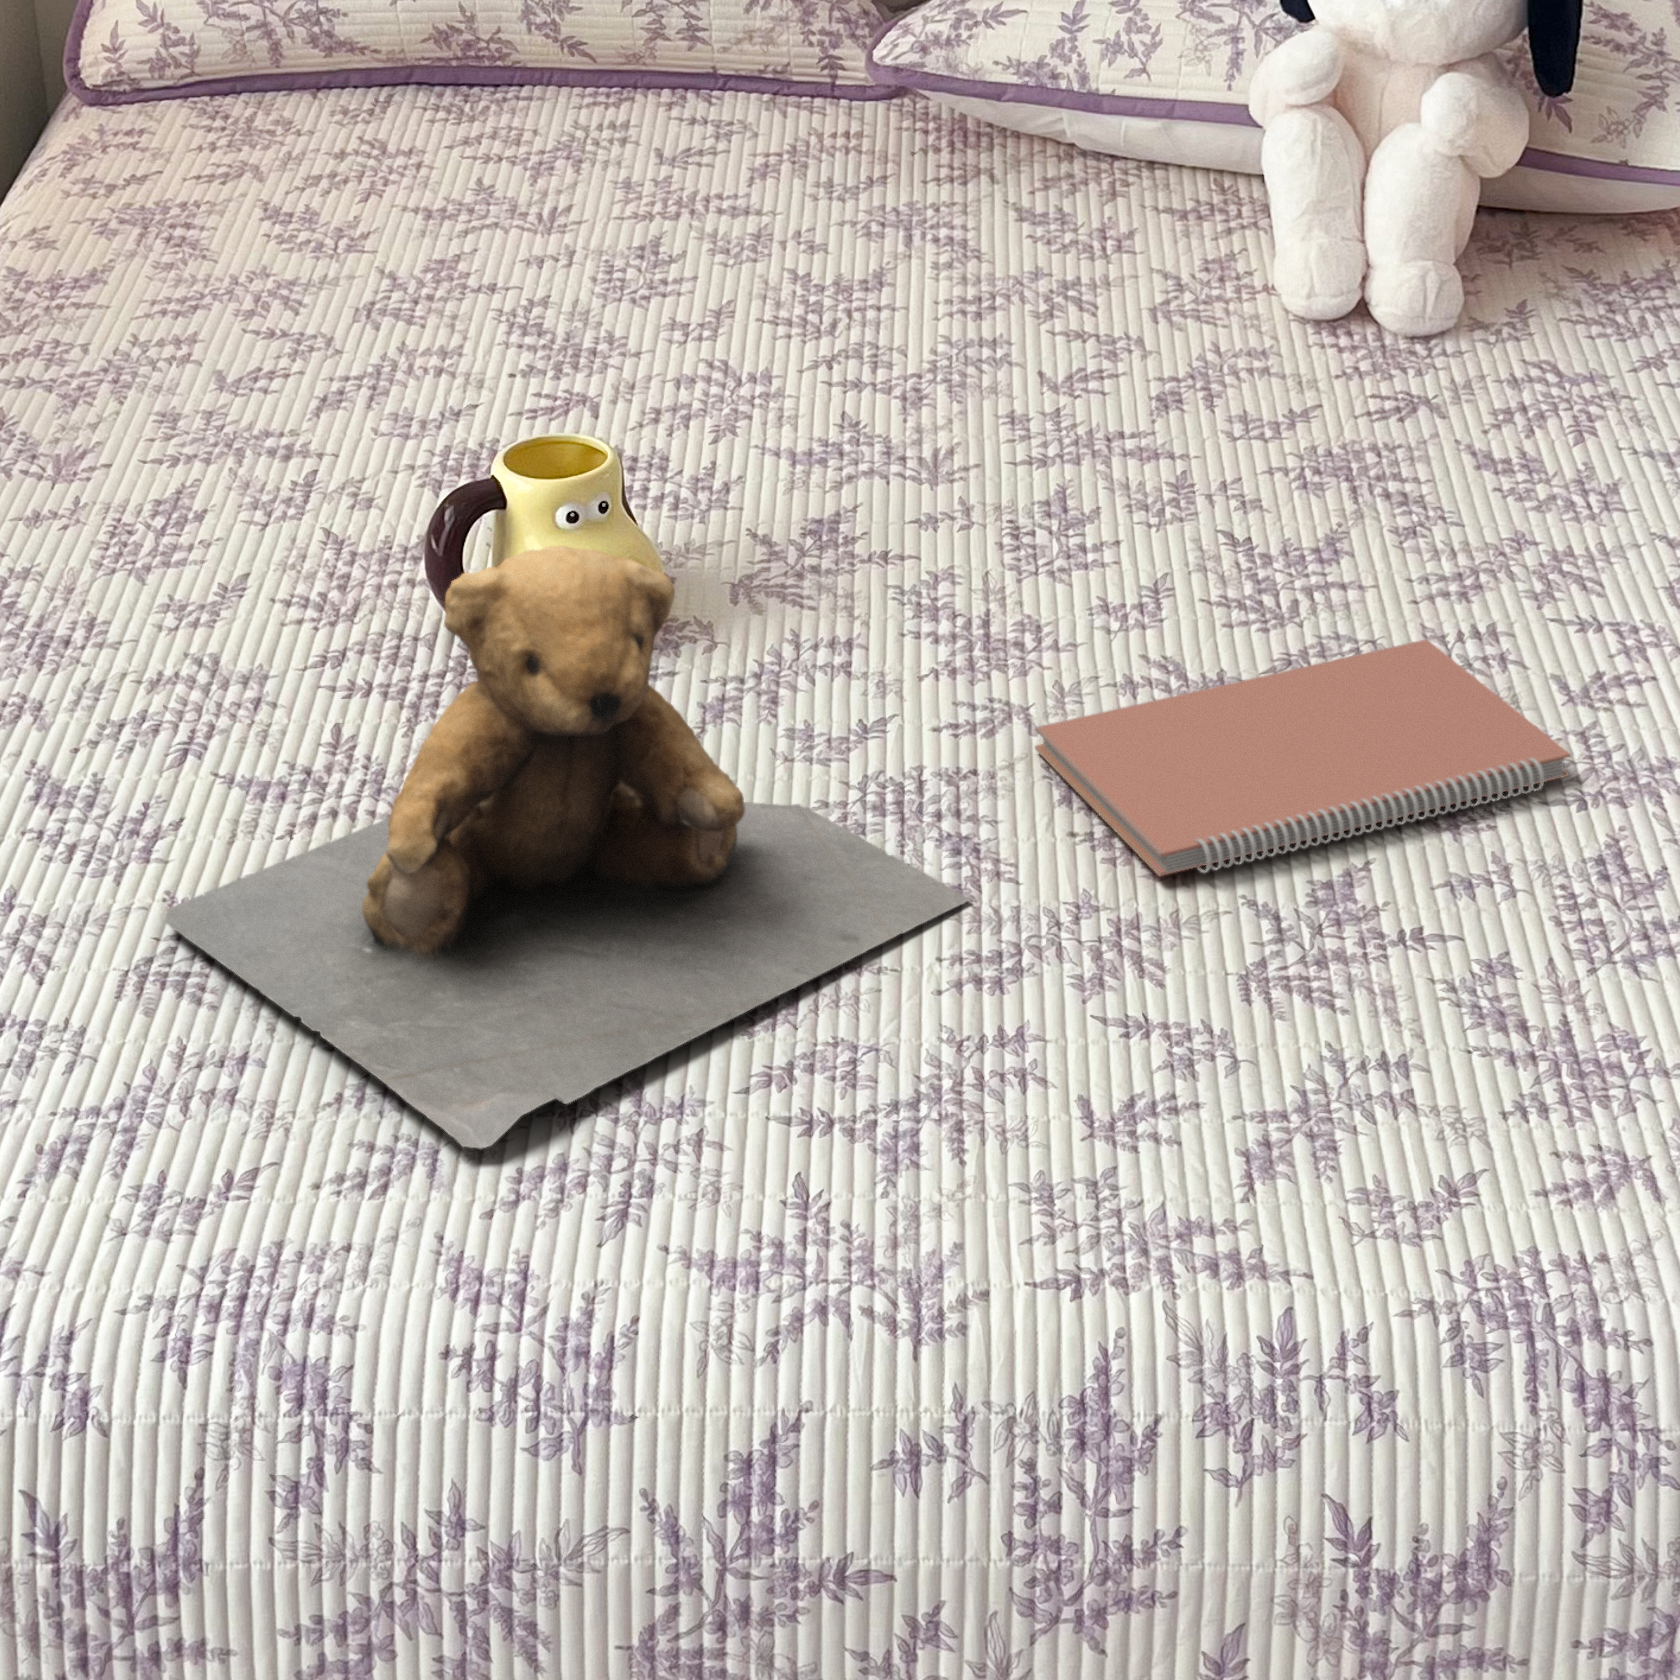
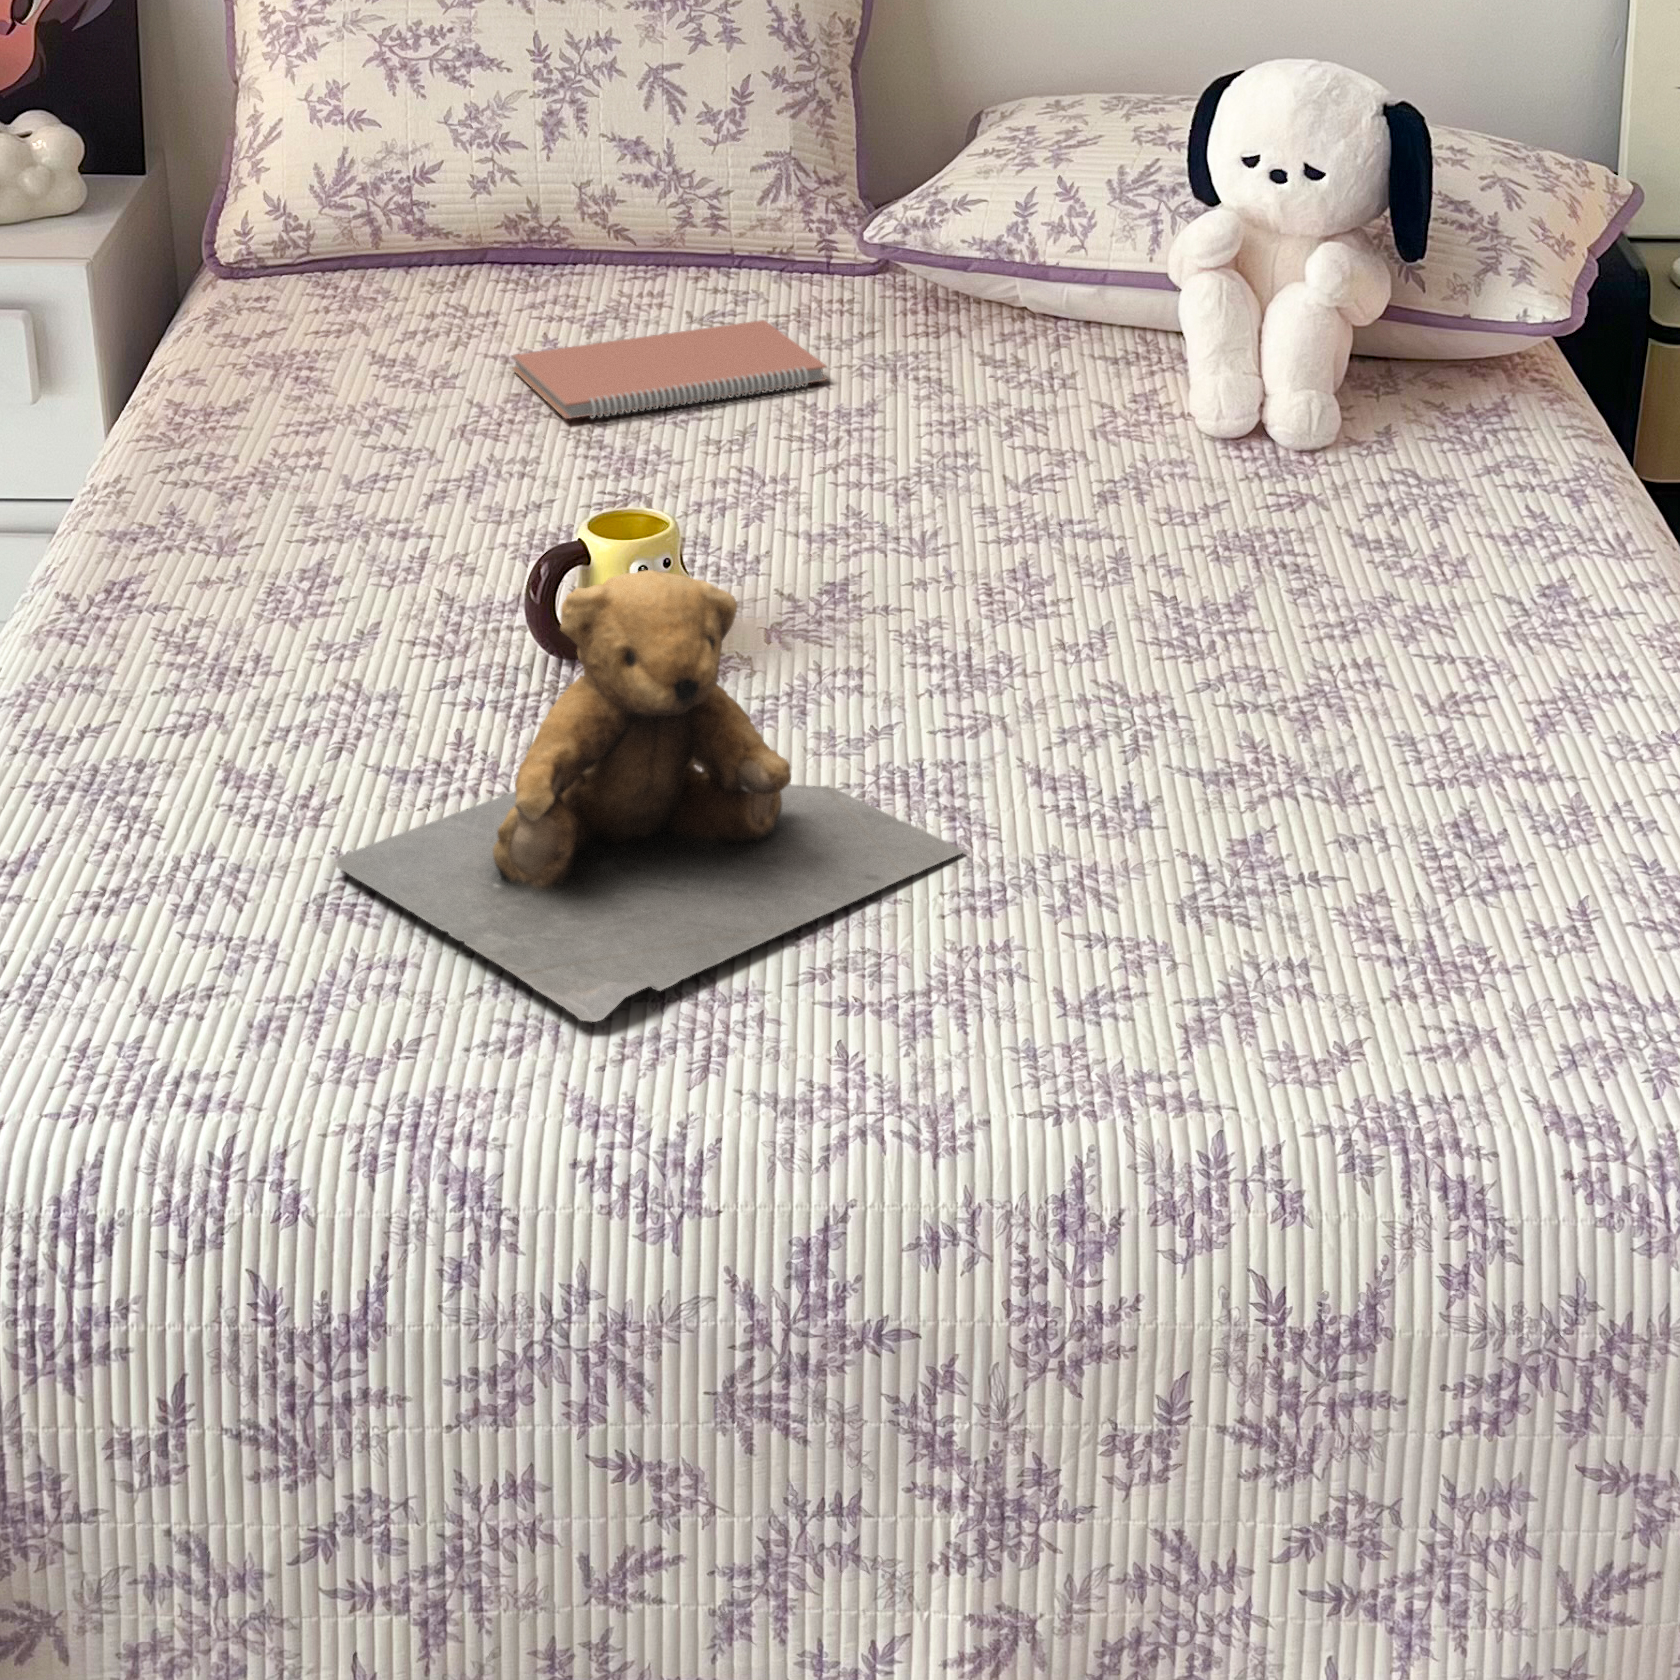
notebook: present [1035,639,1571,876] -> present [512,320,826,419]

